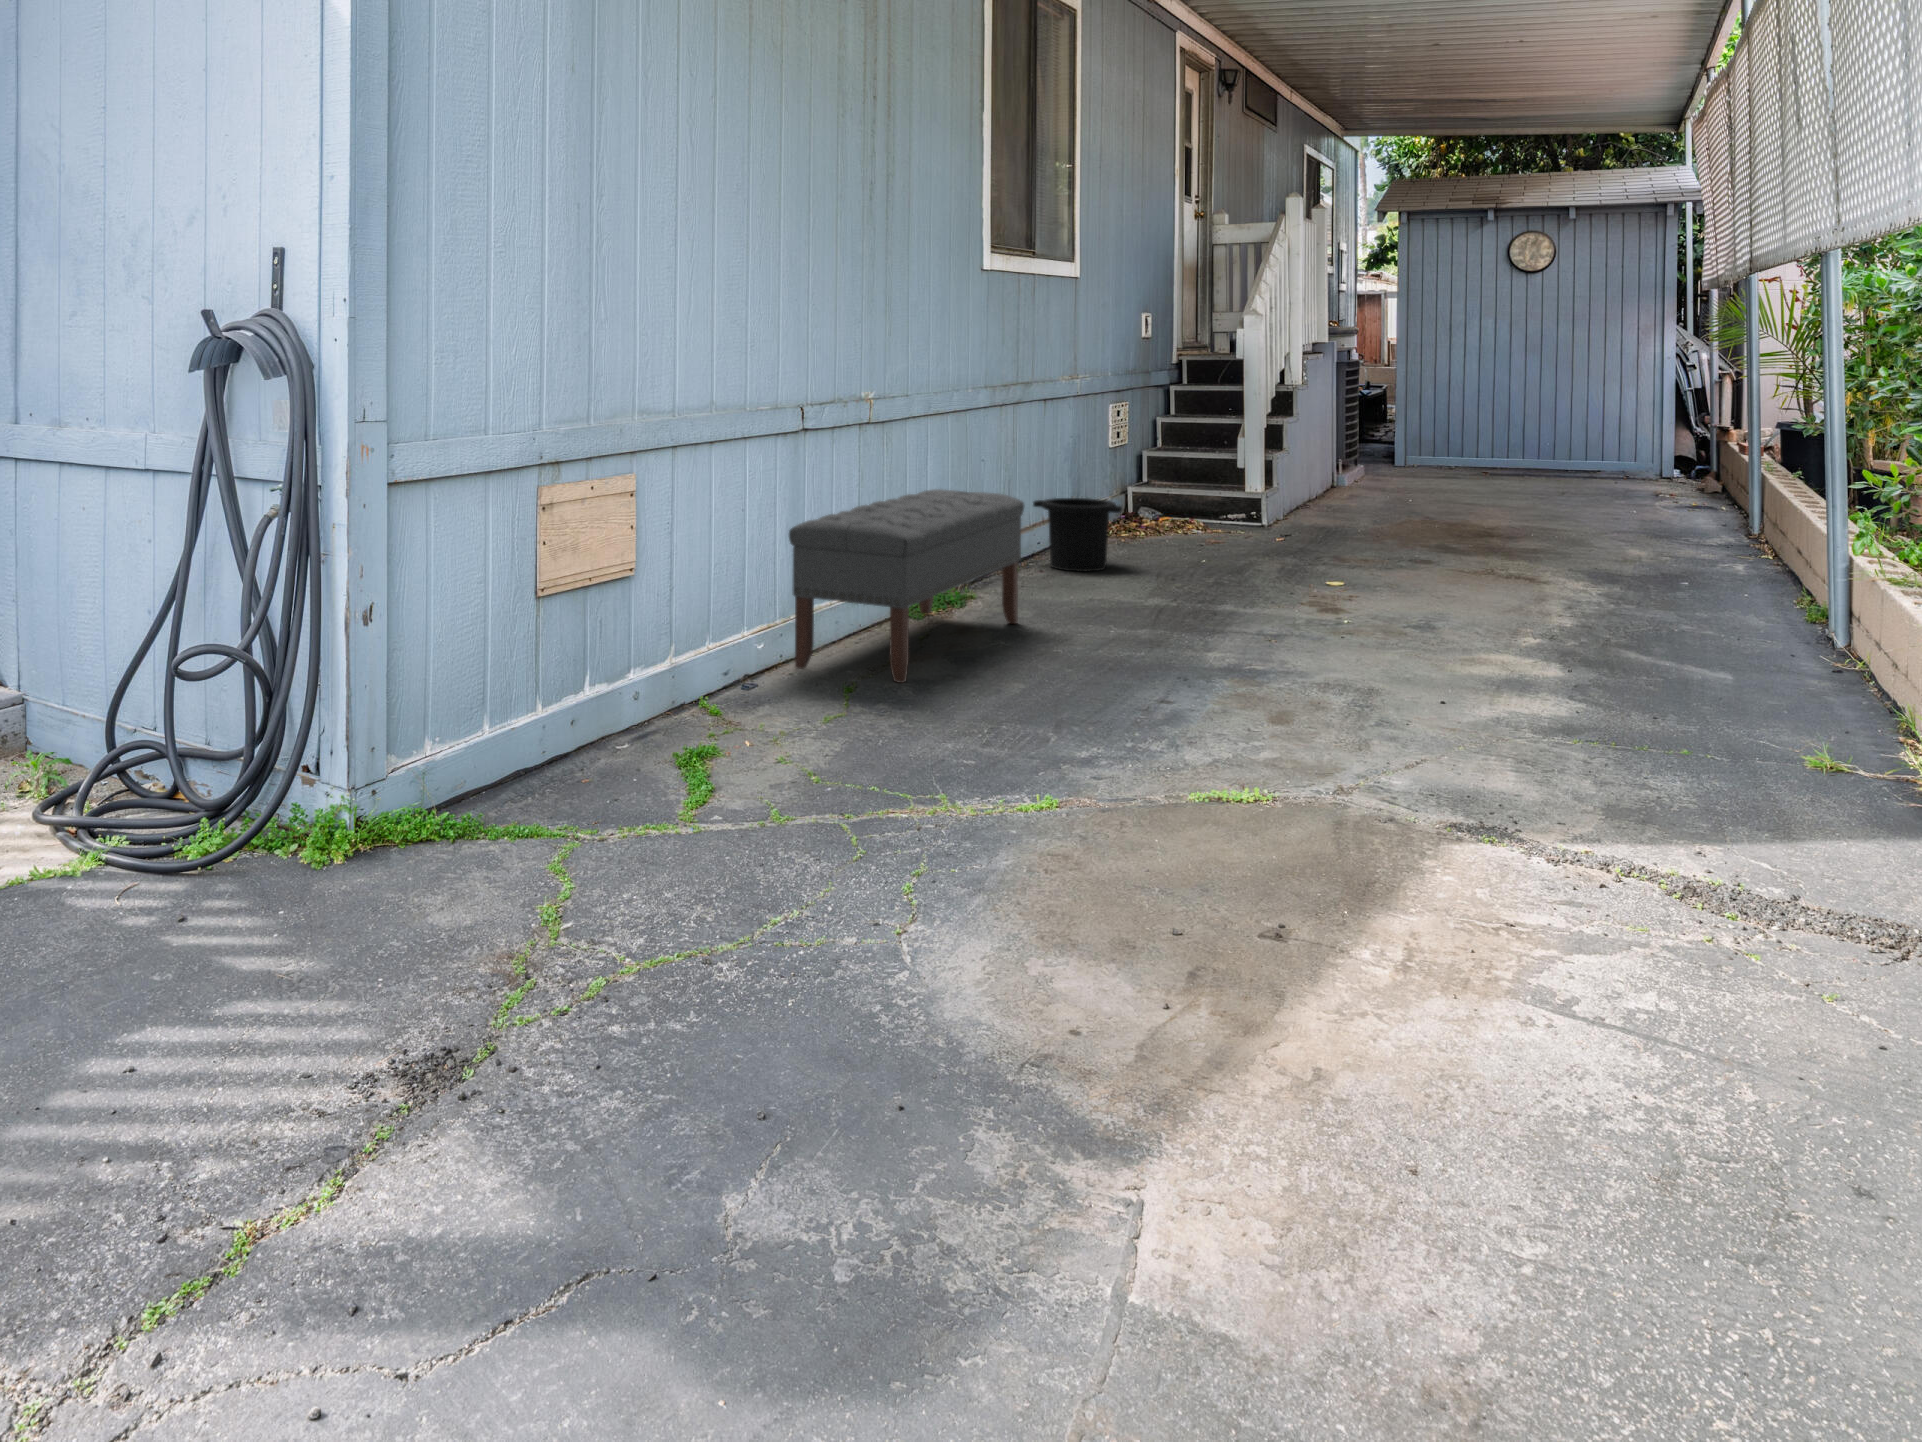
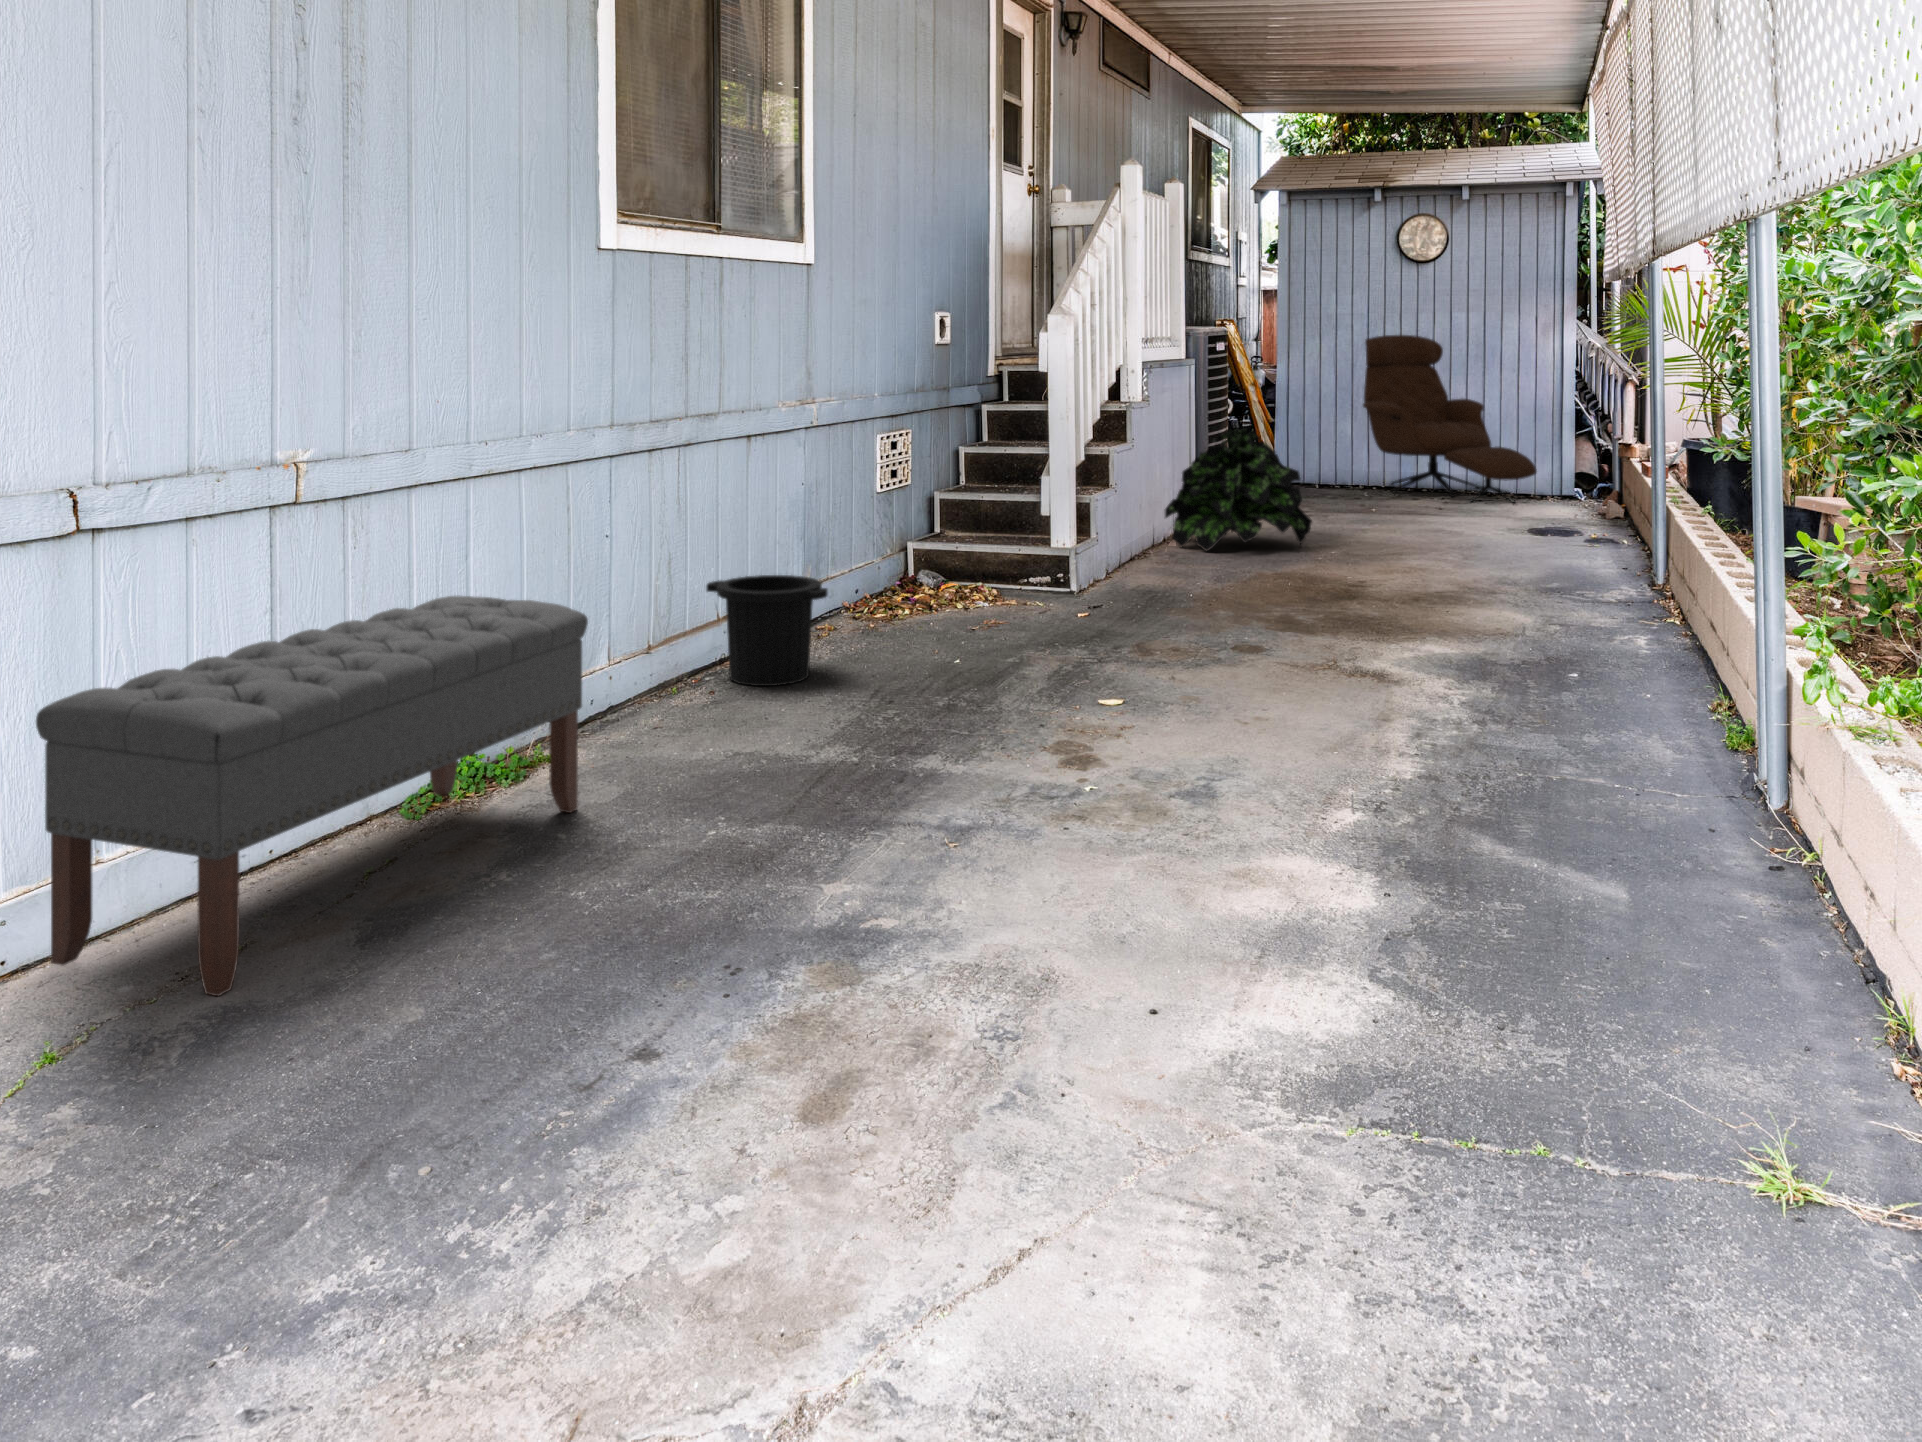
lounge chair: none [1476,335,1638,479] -> present [1363,335,1537,503]
potted plant: none [1321,408,1447,506] -> present [1165,428,1312,551]

